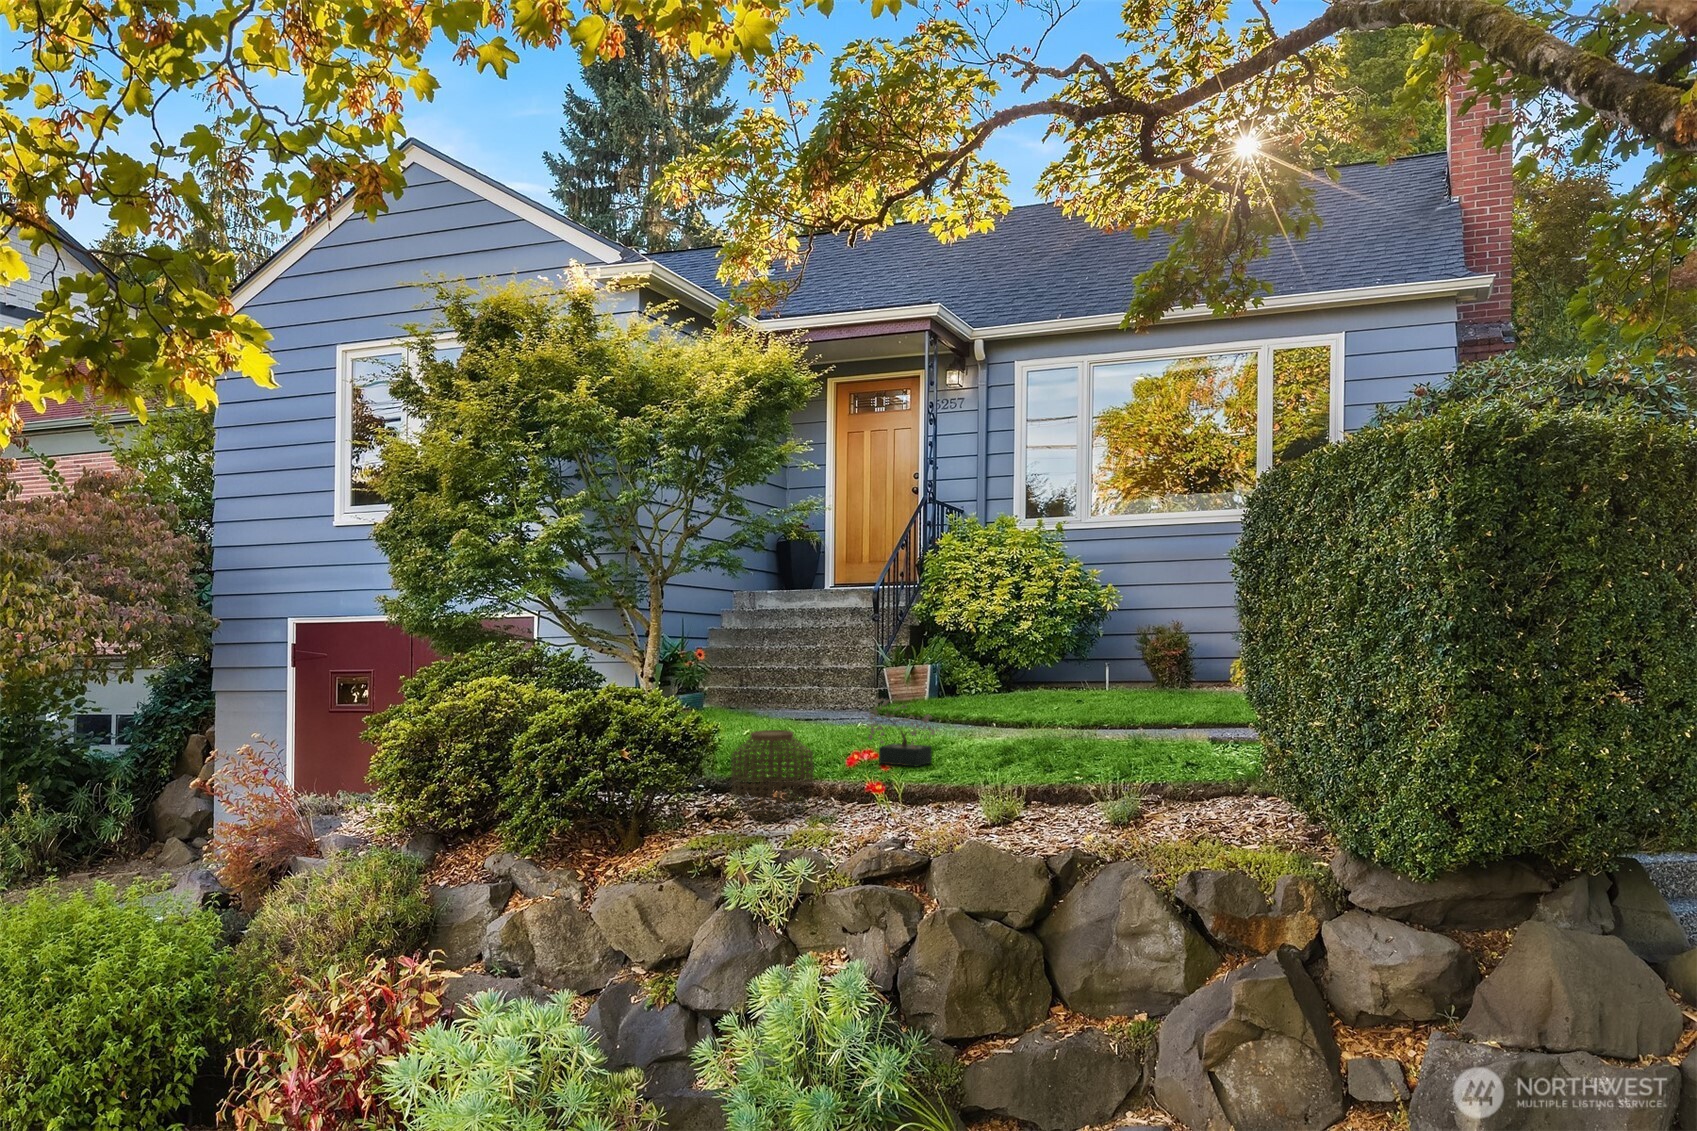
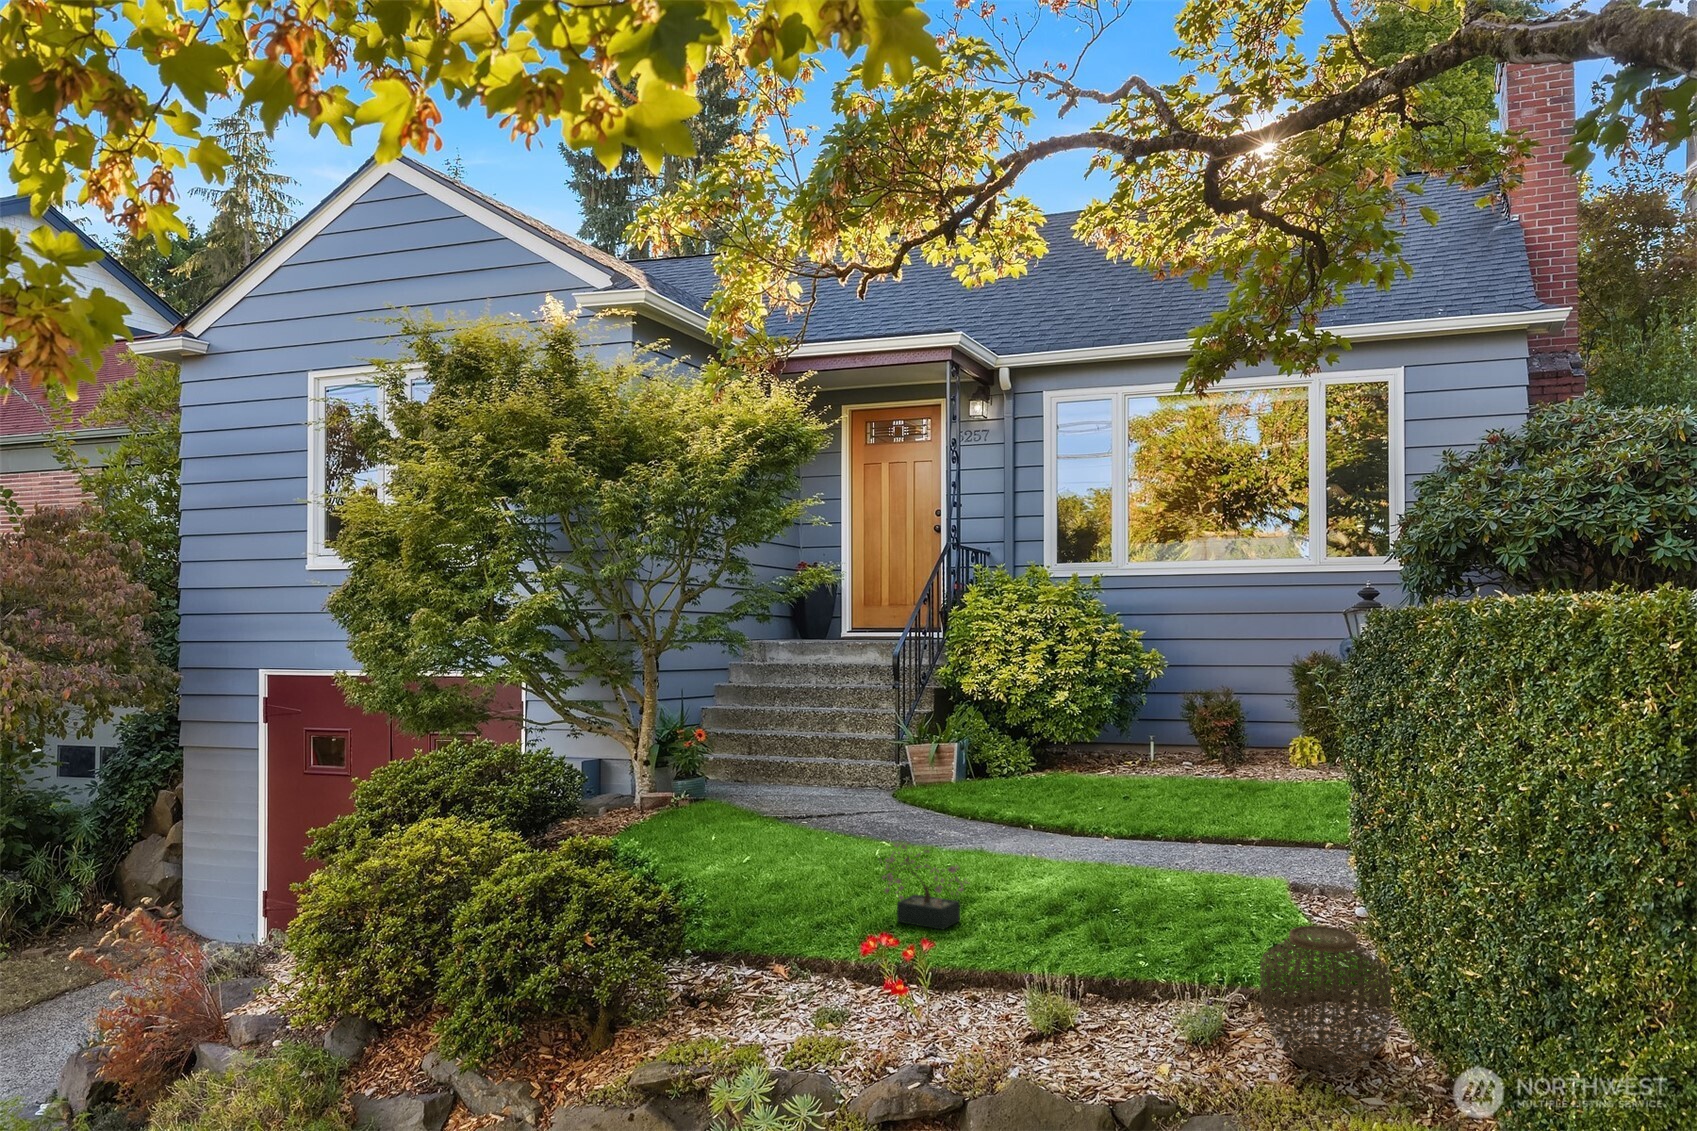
woven basket: present [732,730,814,821] -> present [1260,925,1391,1072]

